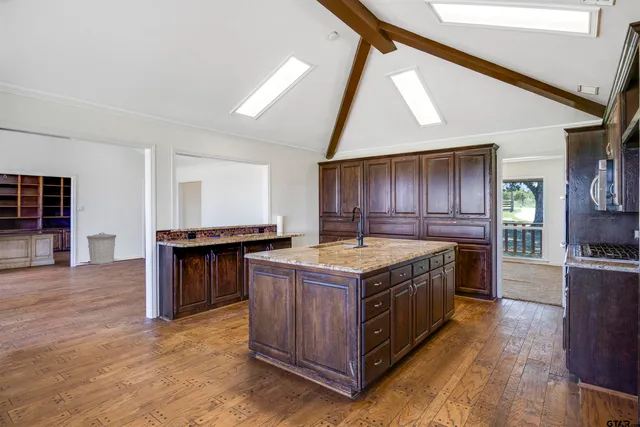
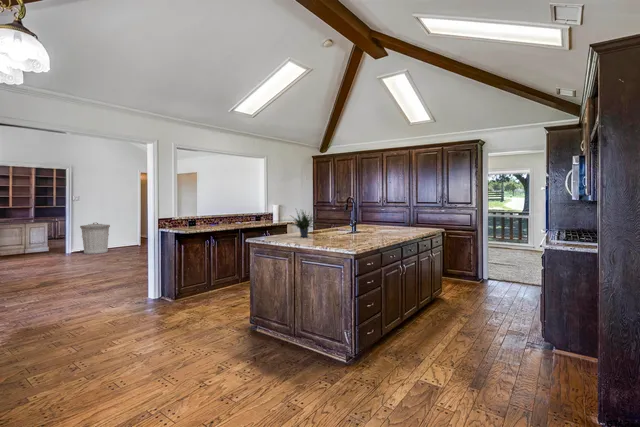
potted plant: none [289,219,323,254] -> present [291,212,318,237]

